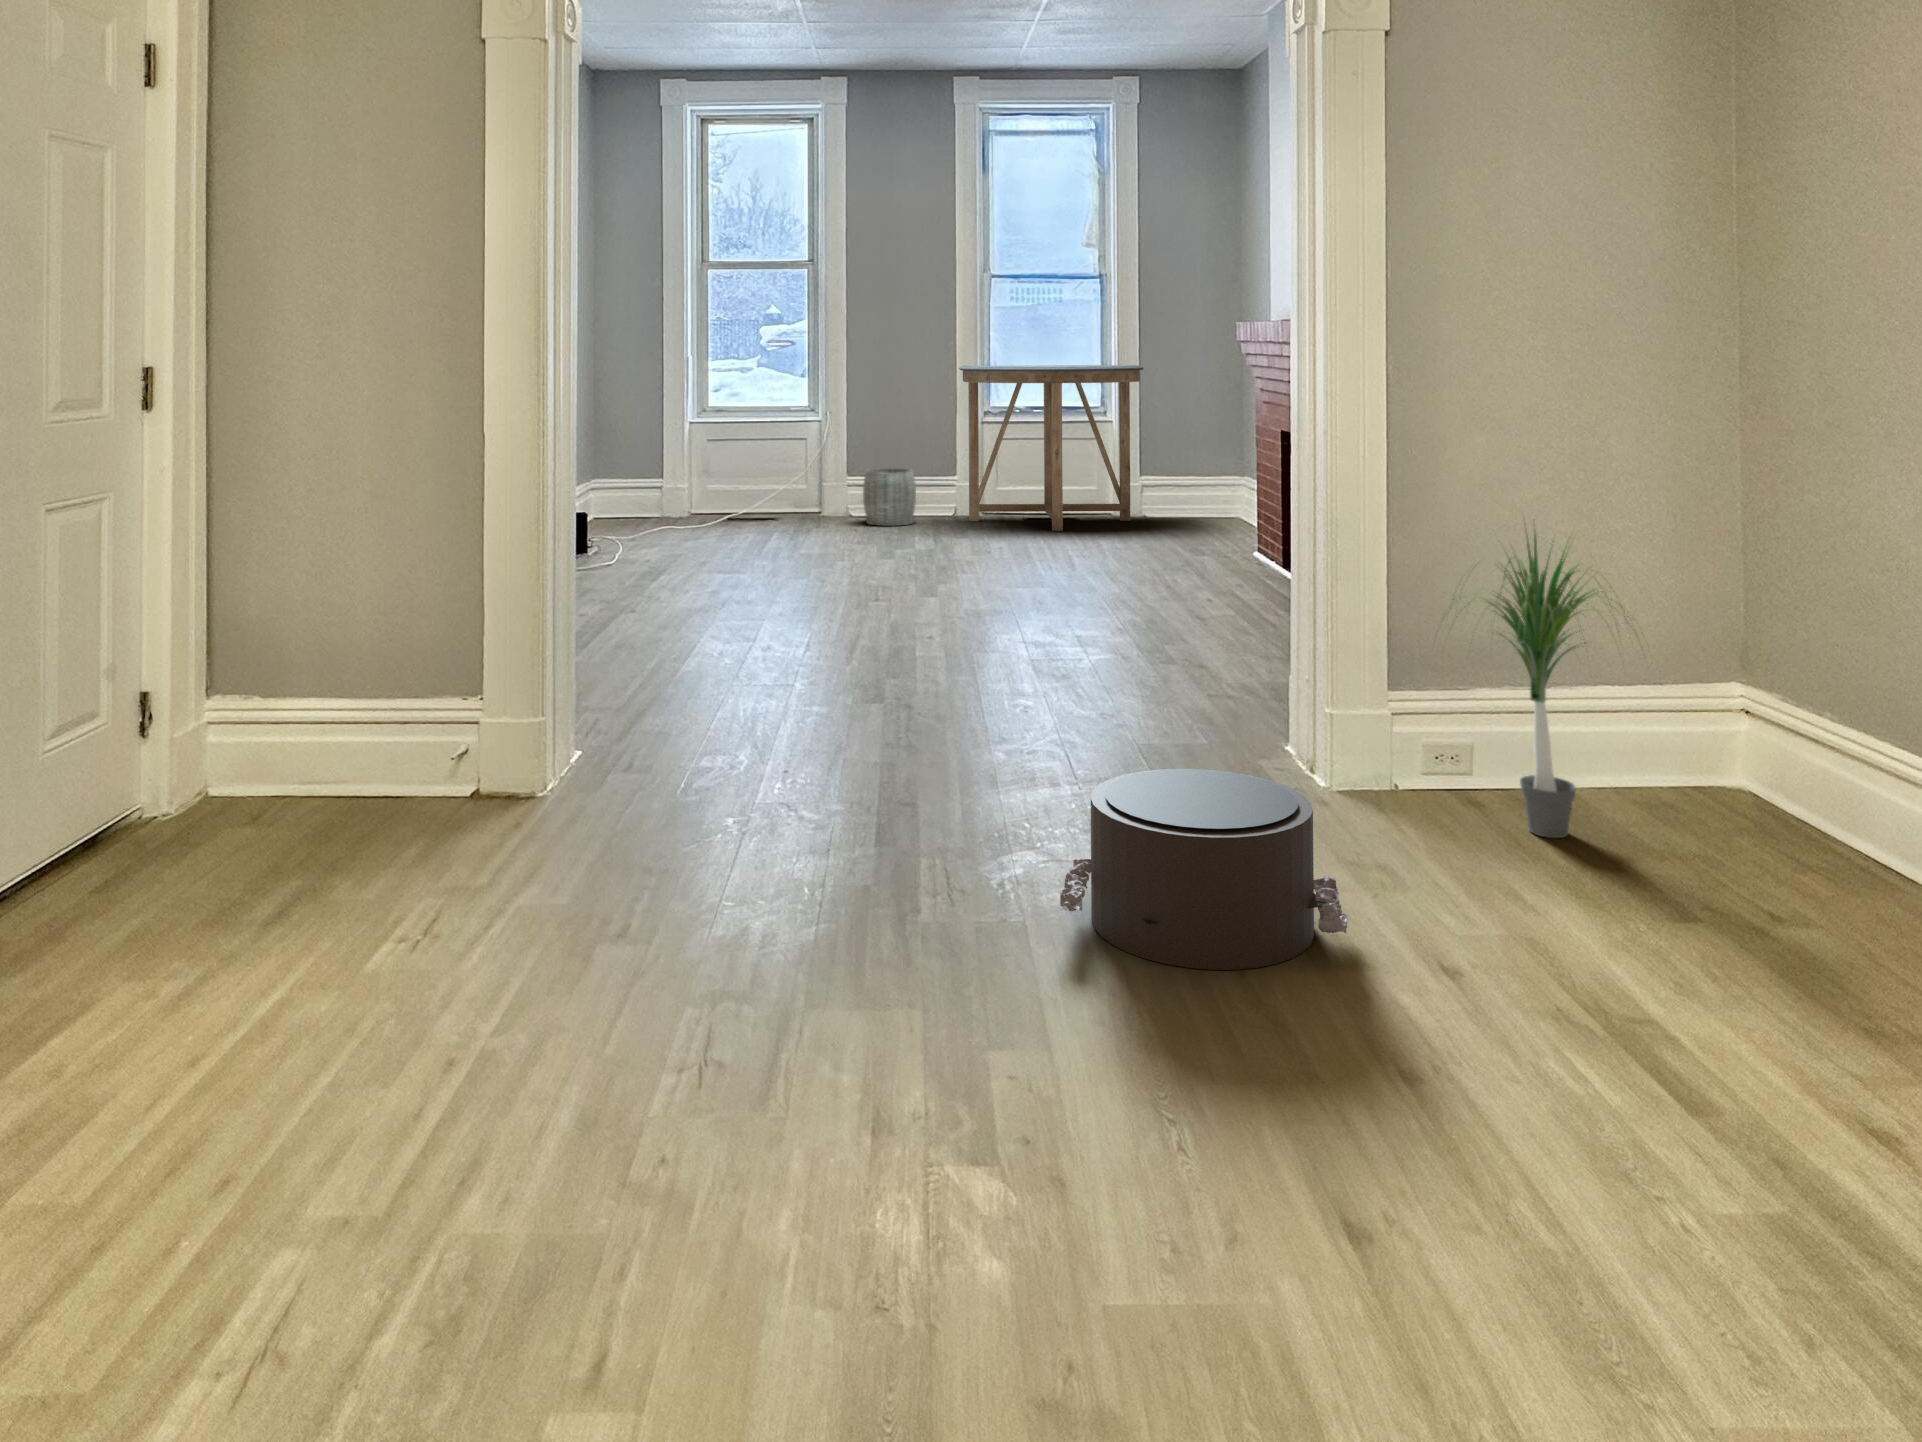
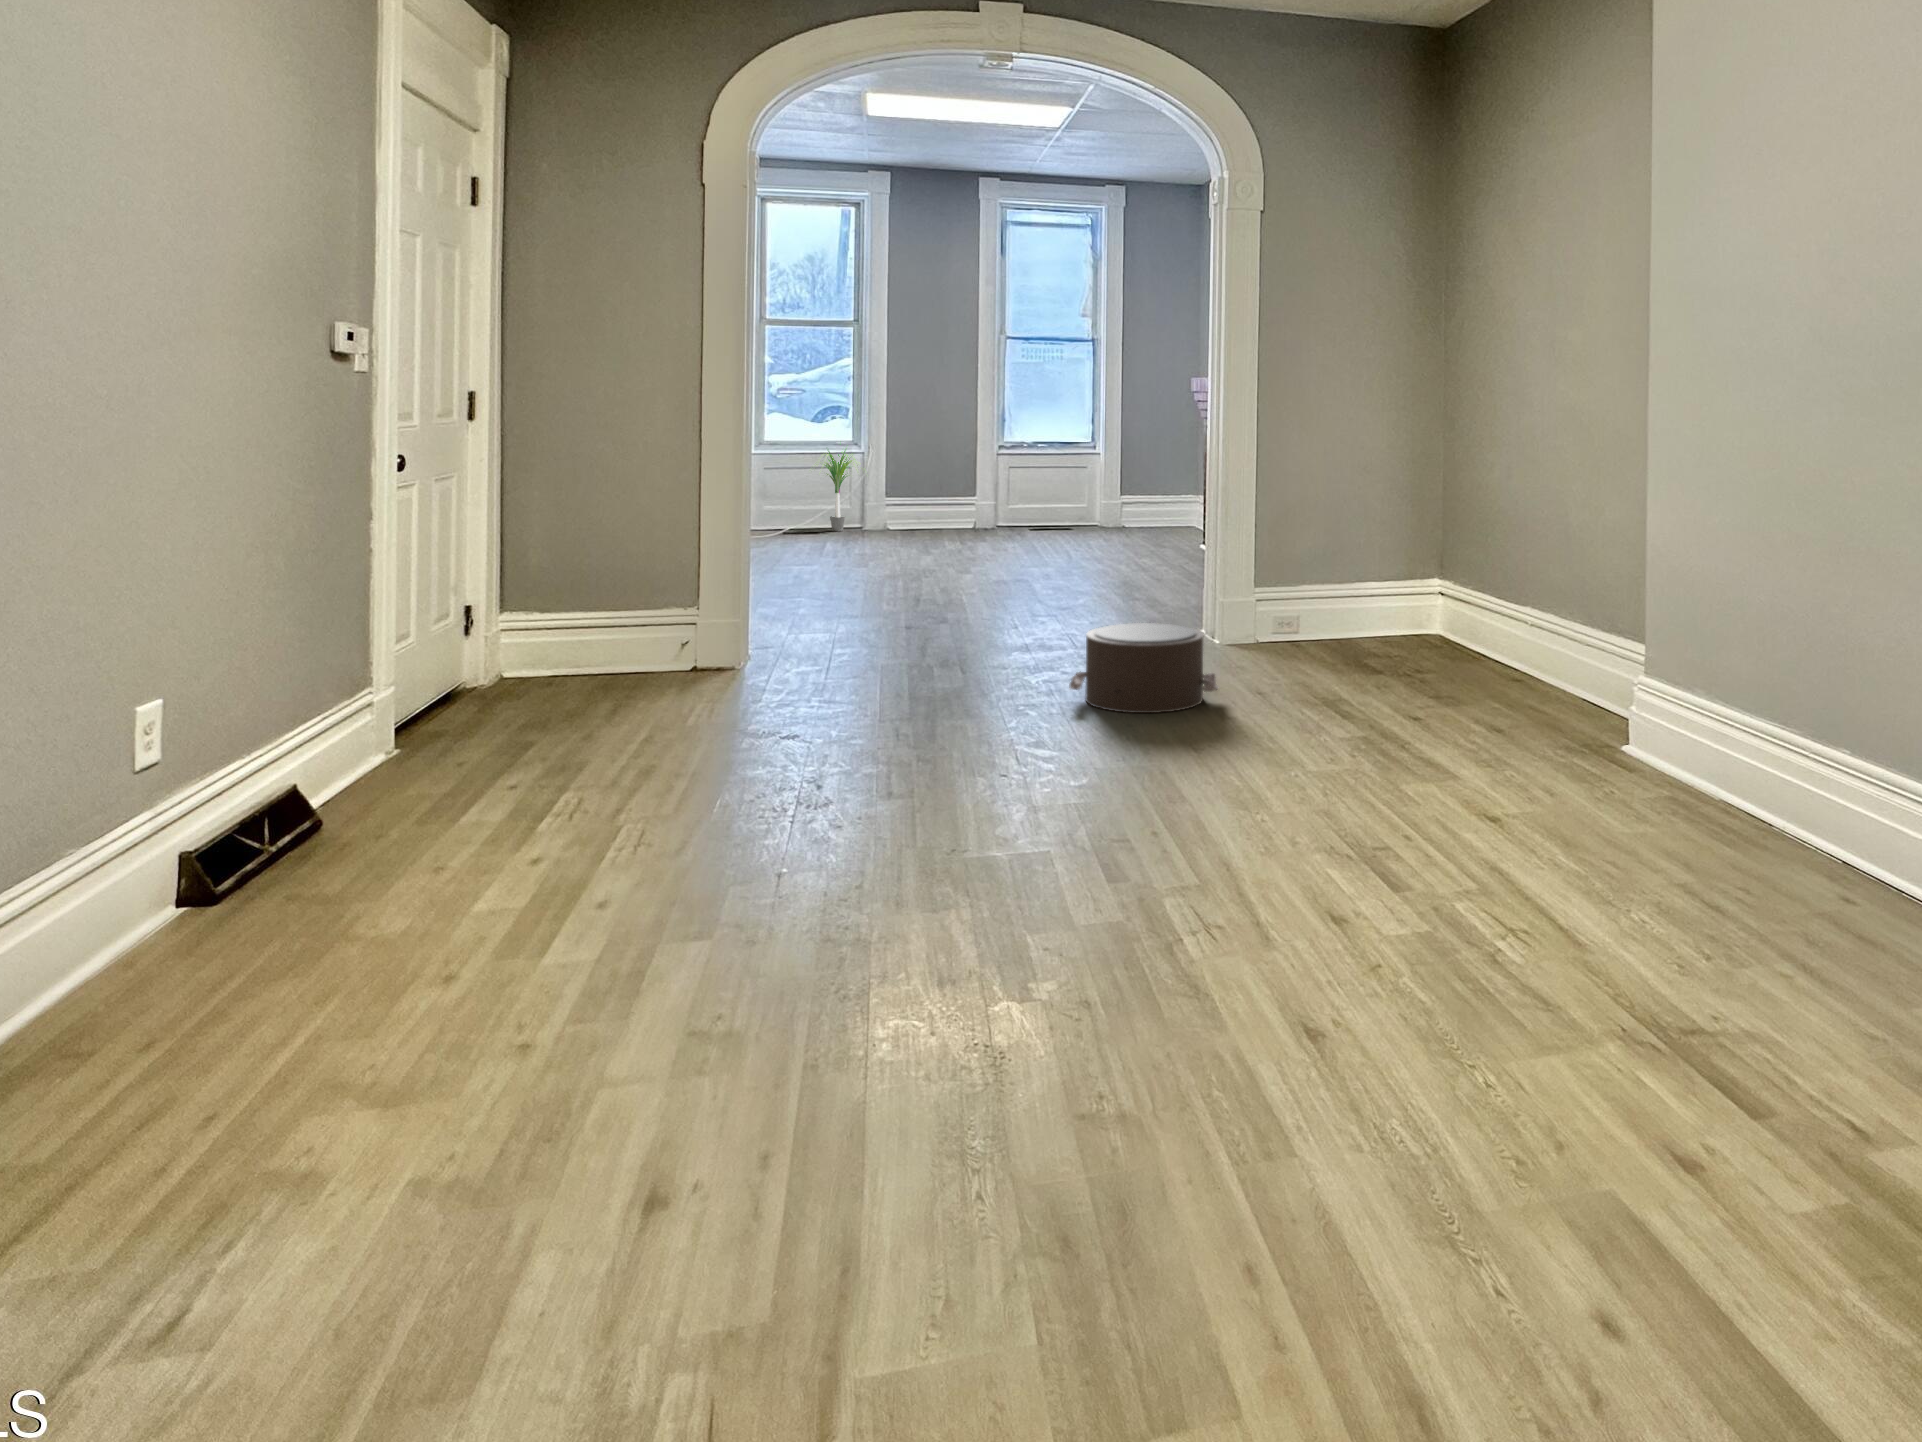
console table: present [959,365,1144,531] -> none [977,407,1119,533]
woven basket: present [863,469,916,526] -> none [900,487,942,531]
potted plant: present [1448,524,1643,838] -> present [817,449,855,531]

